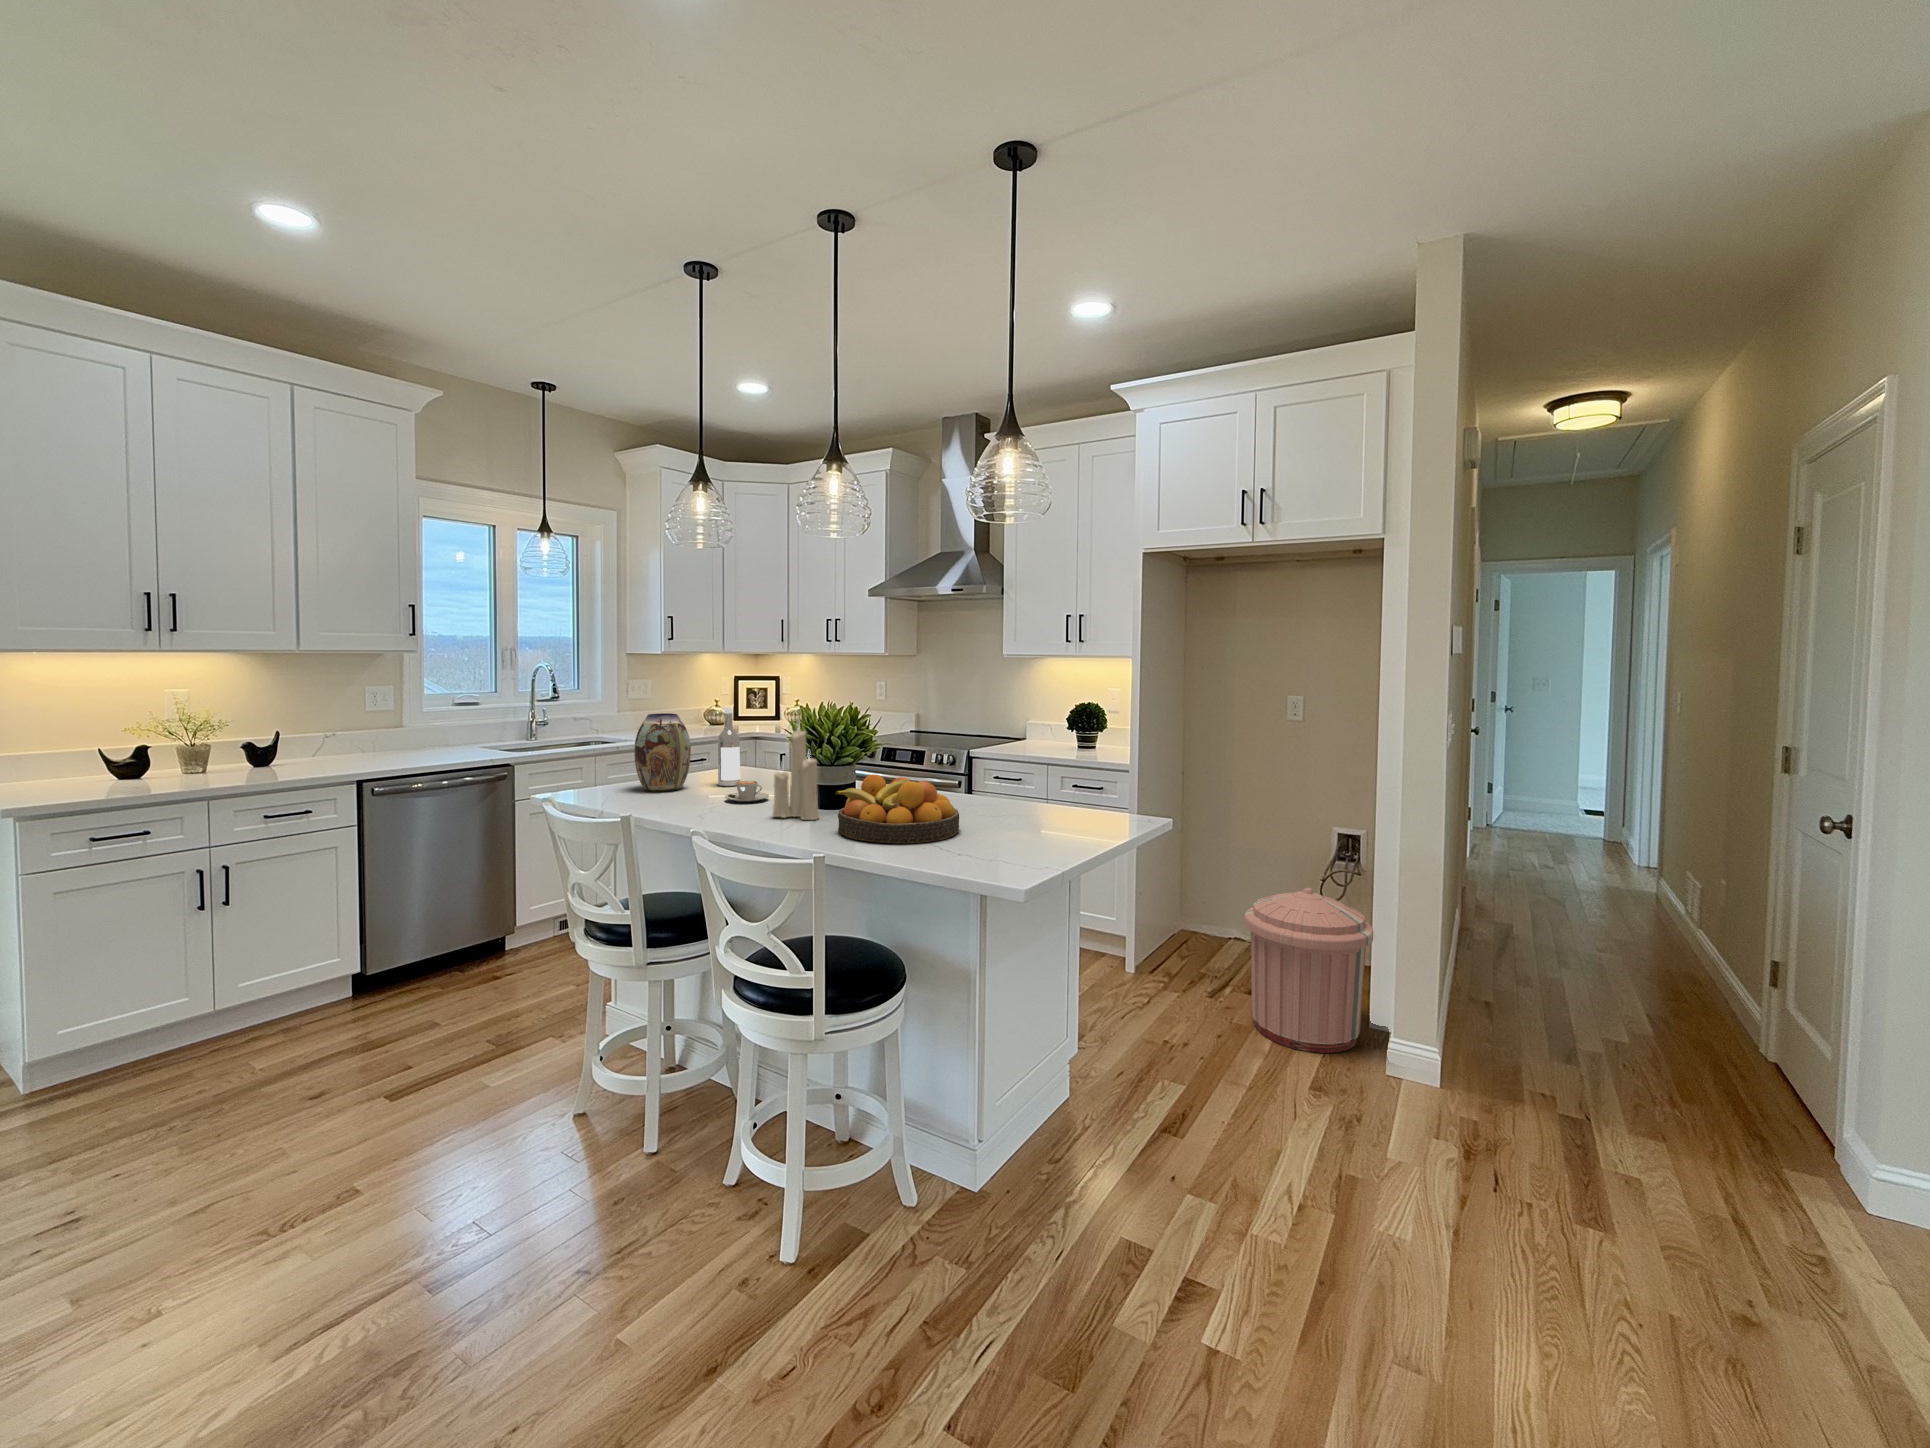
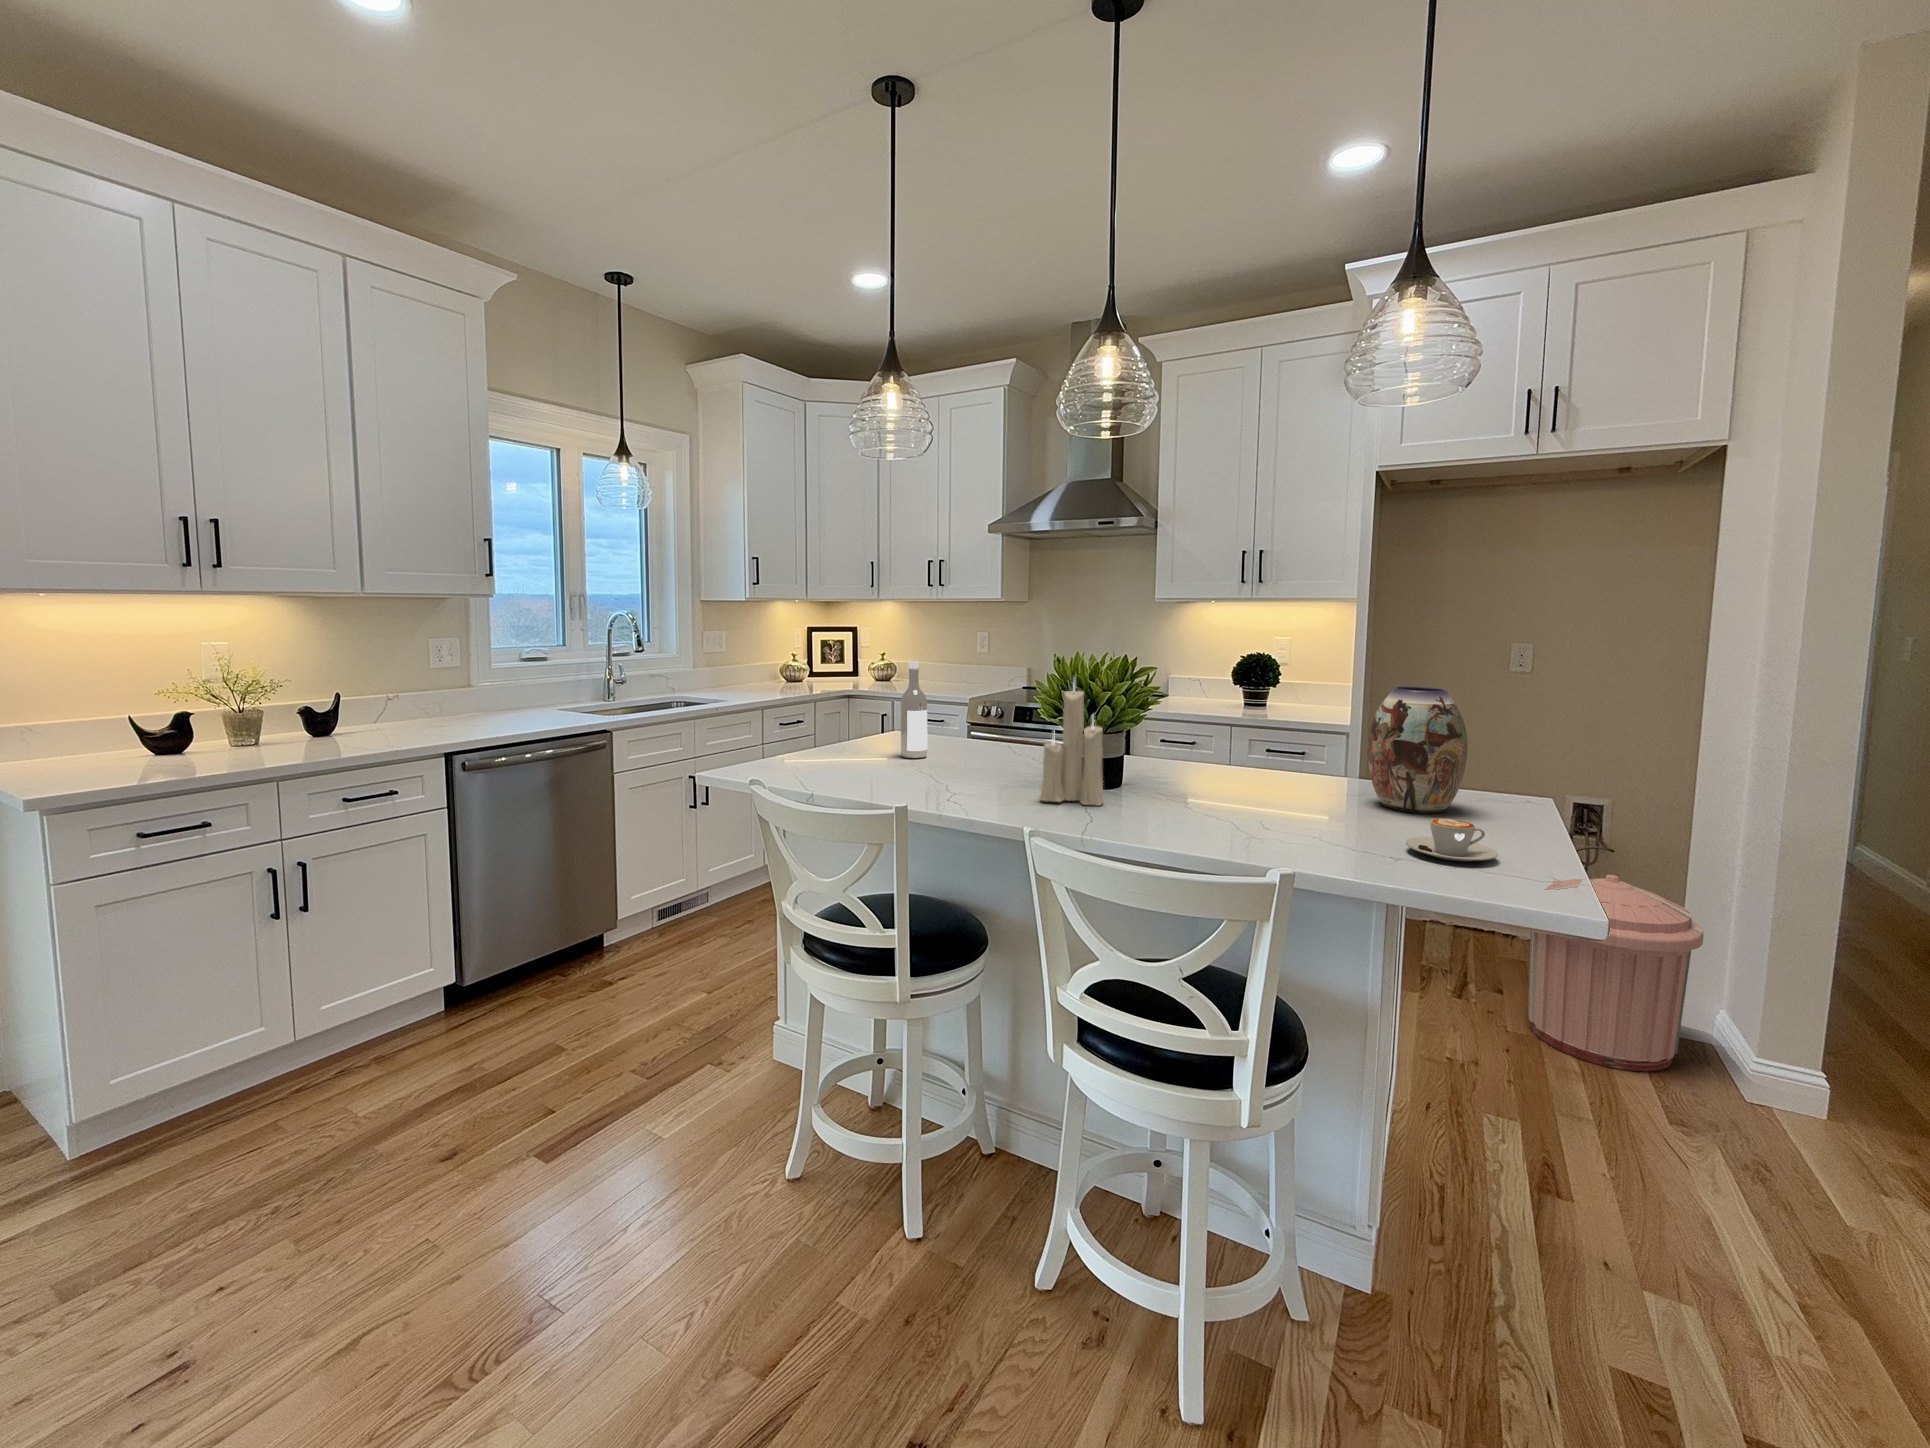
vase: present [634,713,691,792] -> present [1368,687,1468,813]
fruit bowl: present [835,775,959,844] -> none [1156,747,1325,840]
coffee cup: present [725,781,769,802] -> present [1406,818,1498,861]

